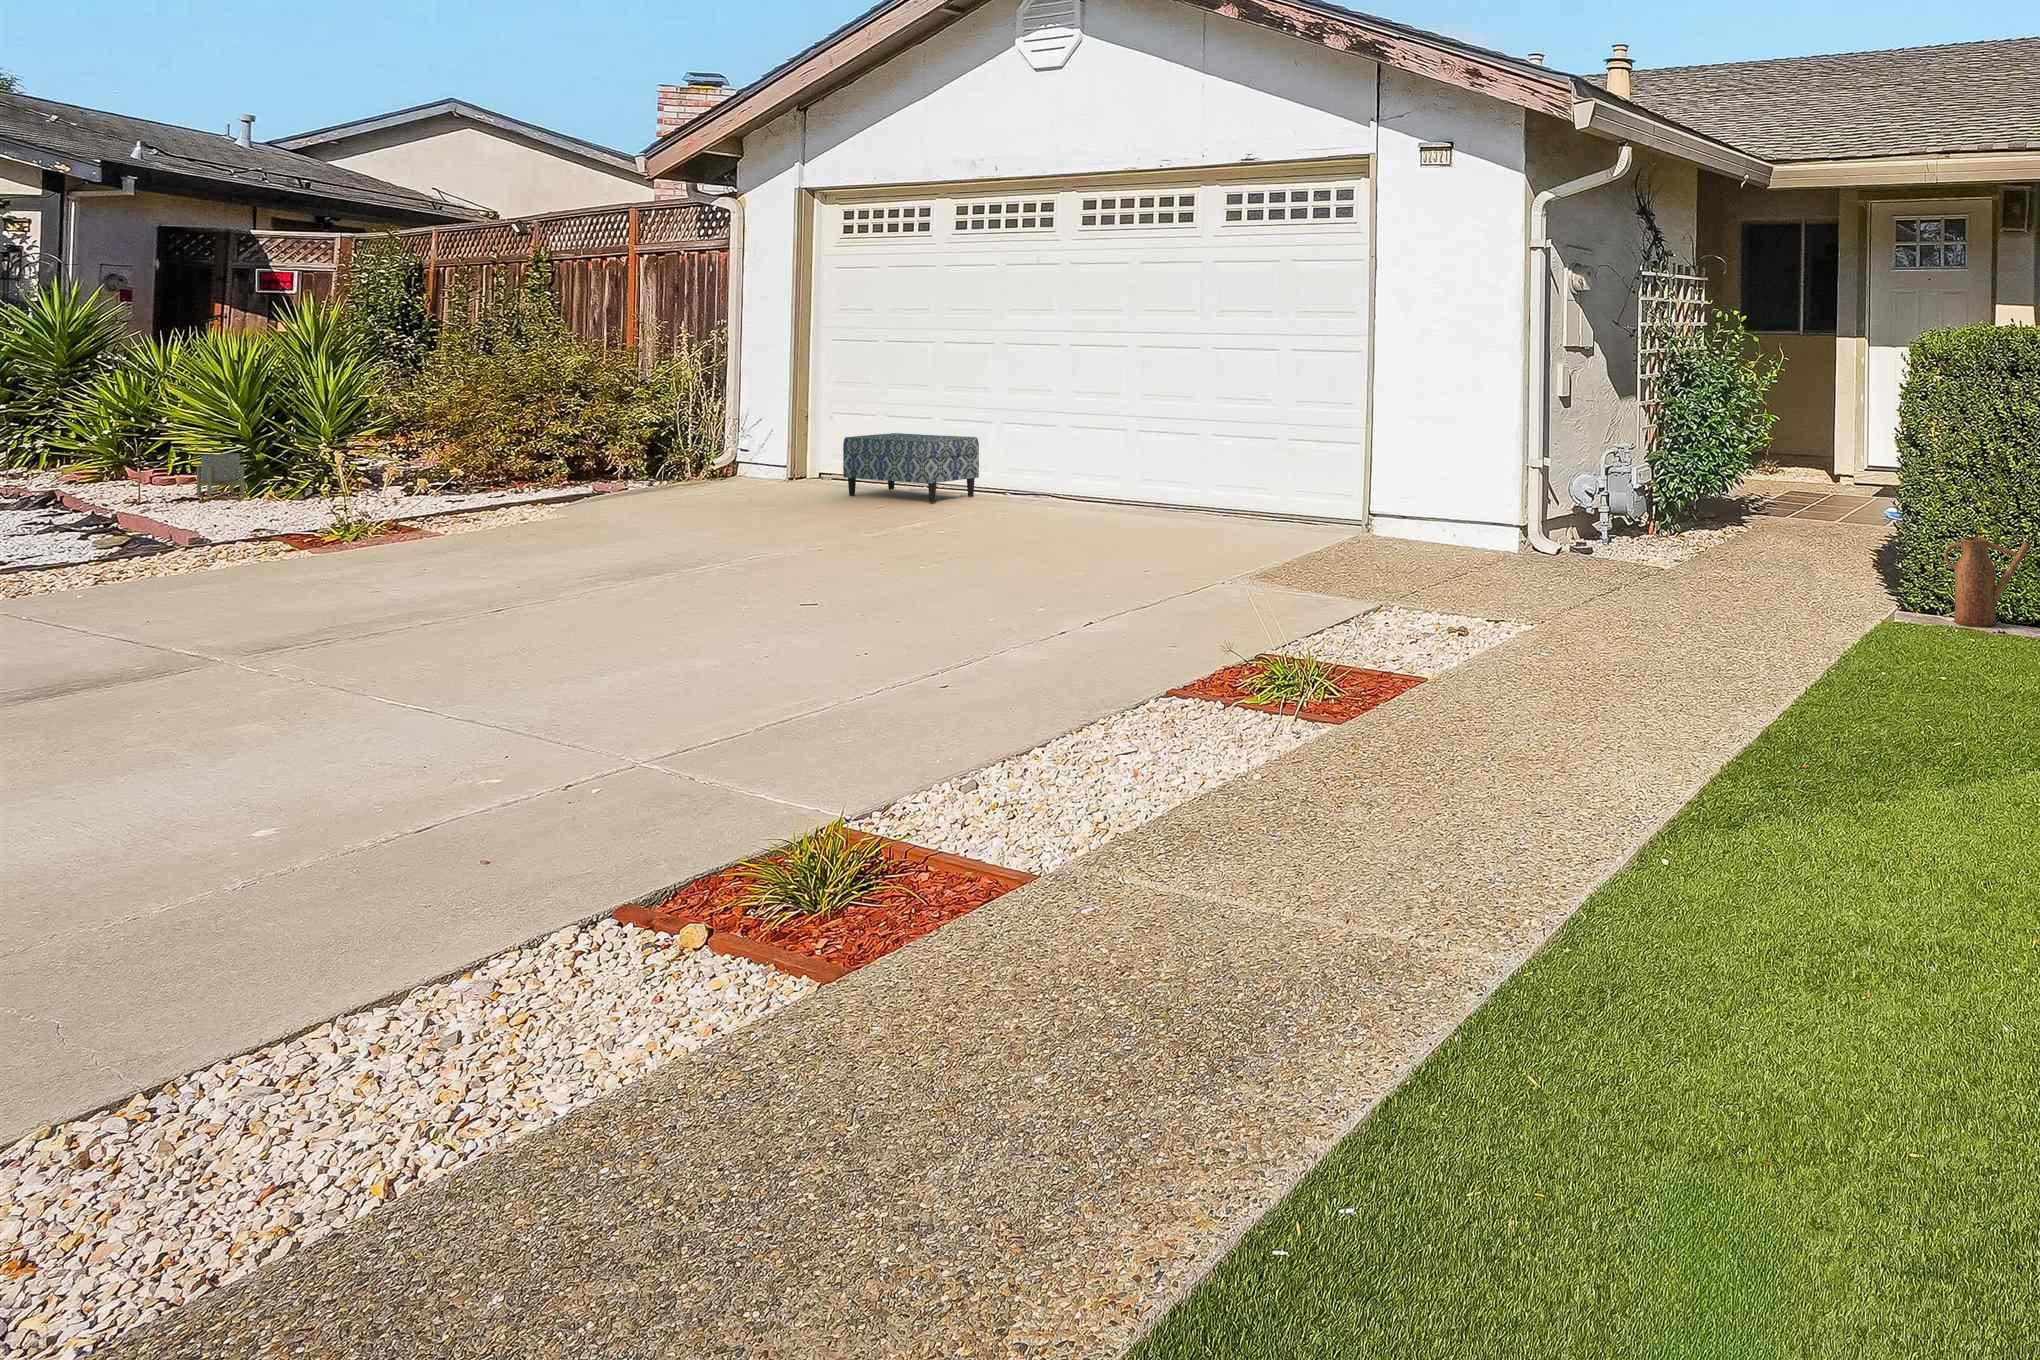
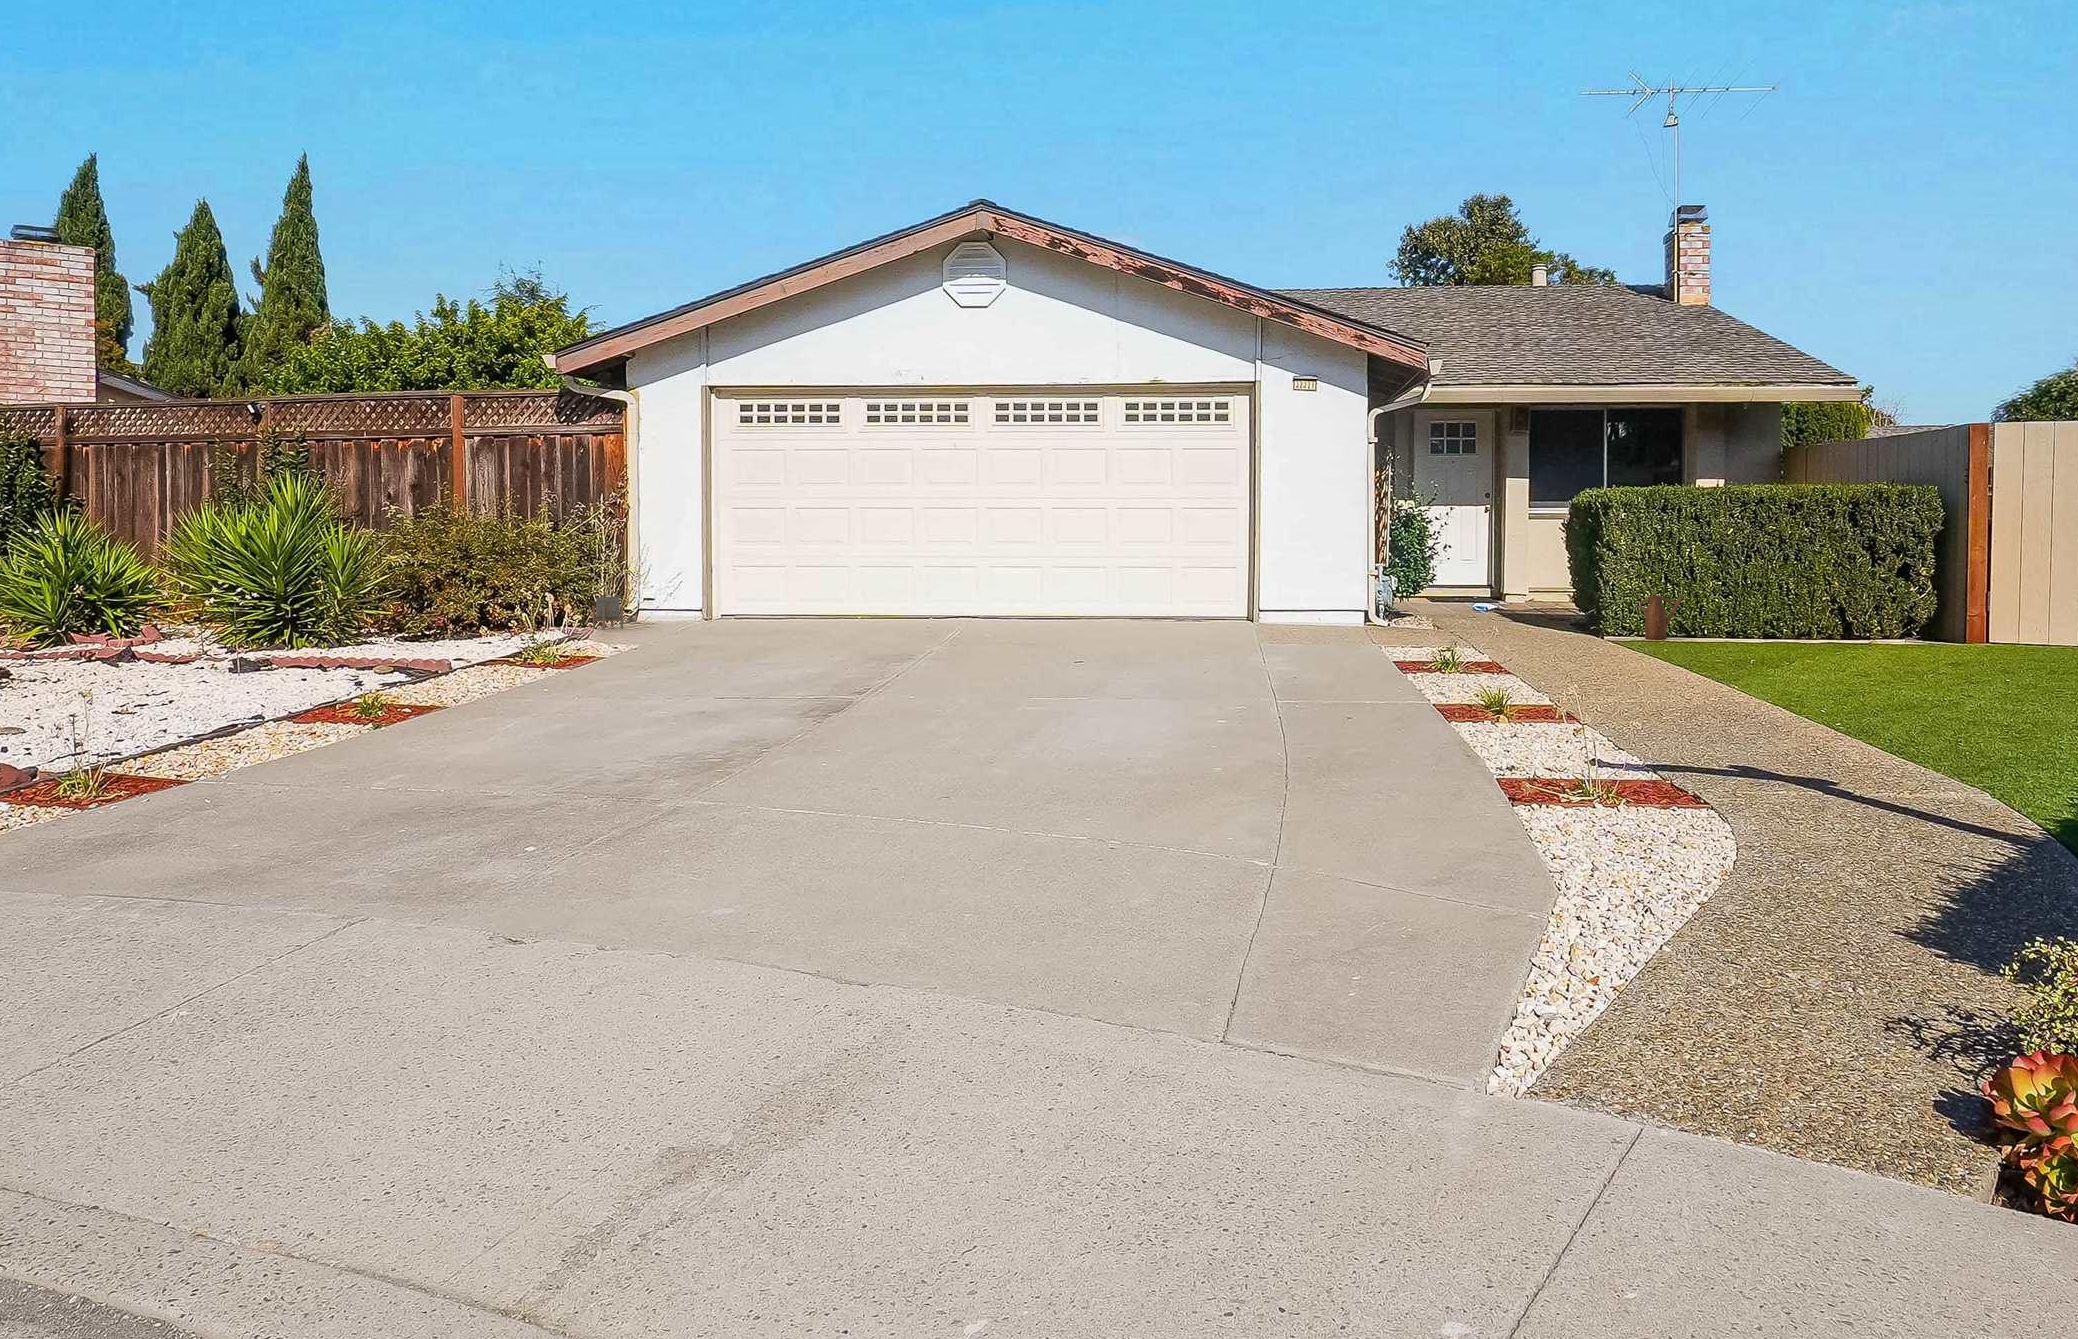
bench: present [843,433,979,502] -> none [802,581,906,630]
planter: present [197,454,244,497] -> present [593,597,623,630]

